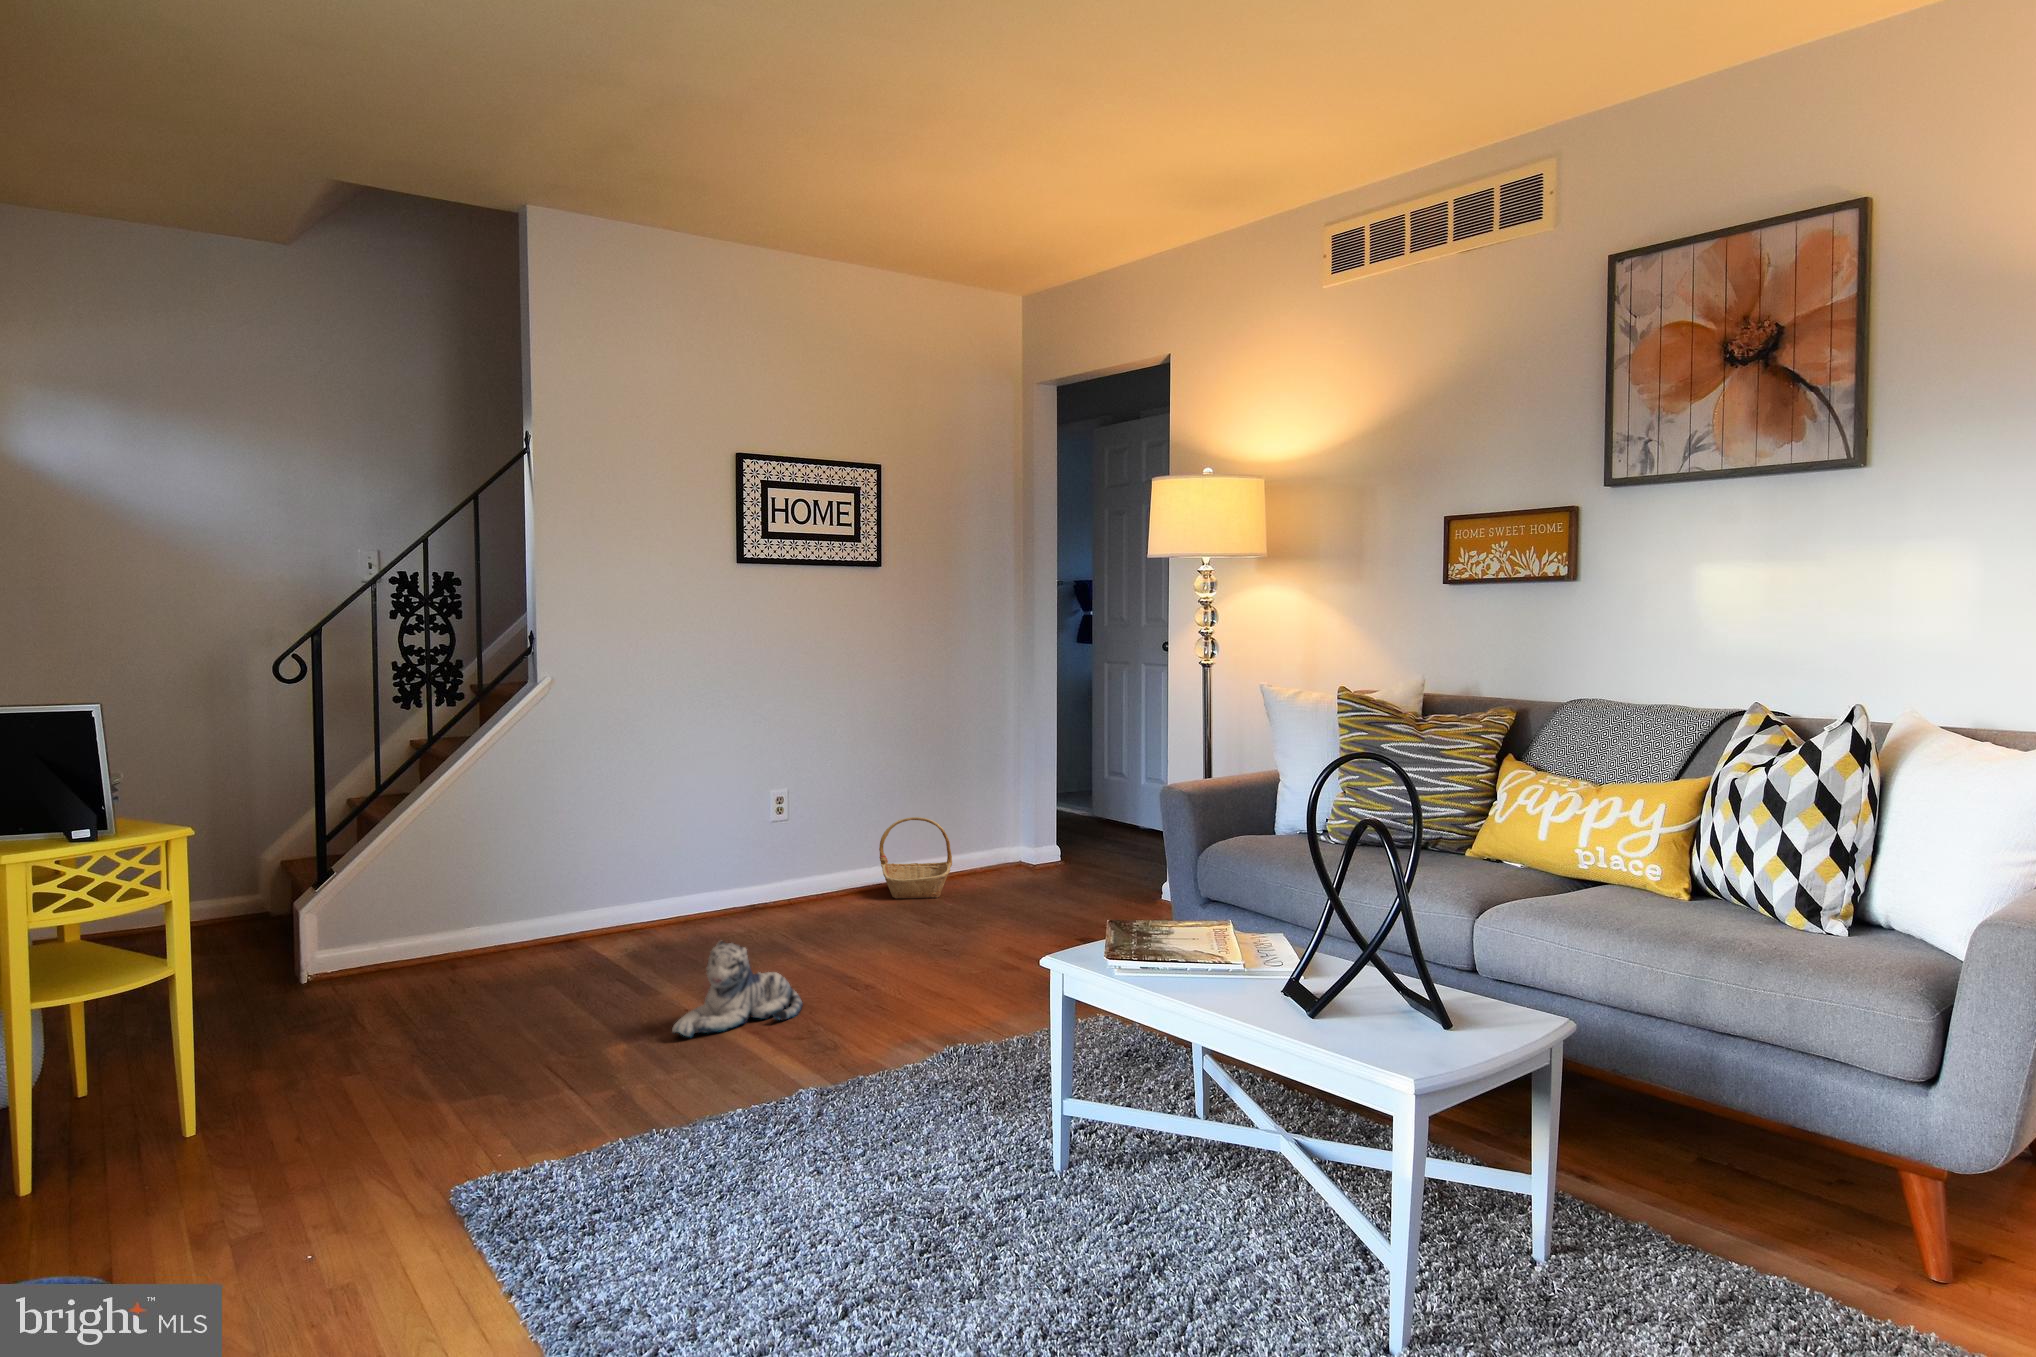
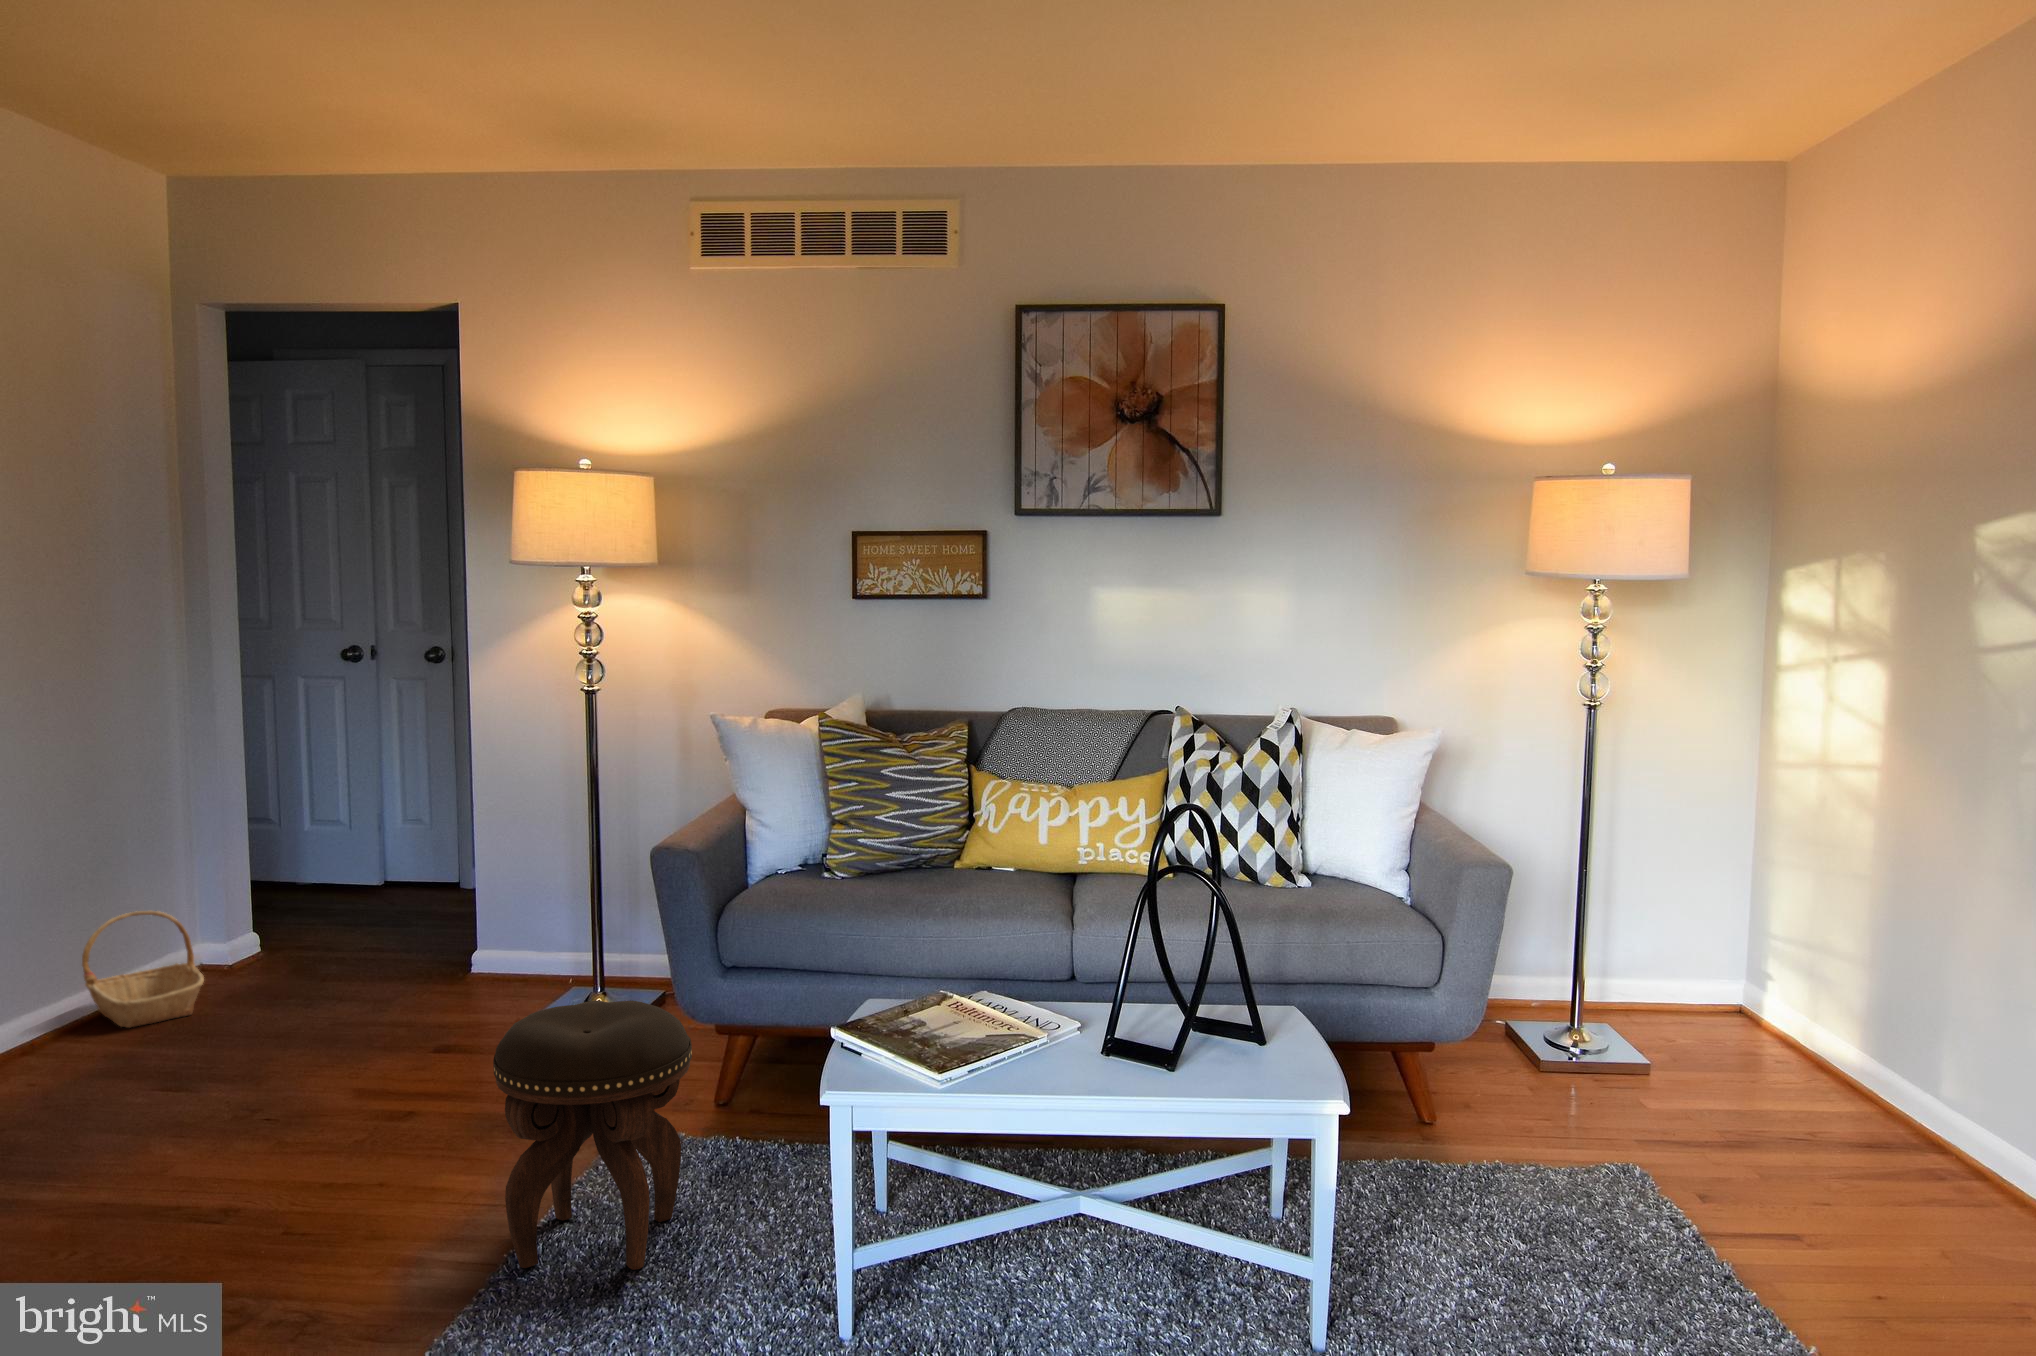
footstool: none [836,898,1003,1136] -> present [493,1001,692,1270]
plush toy: present [672,941,803,1037] -> none [115,1126,261,1272]

